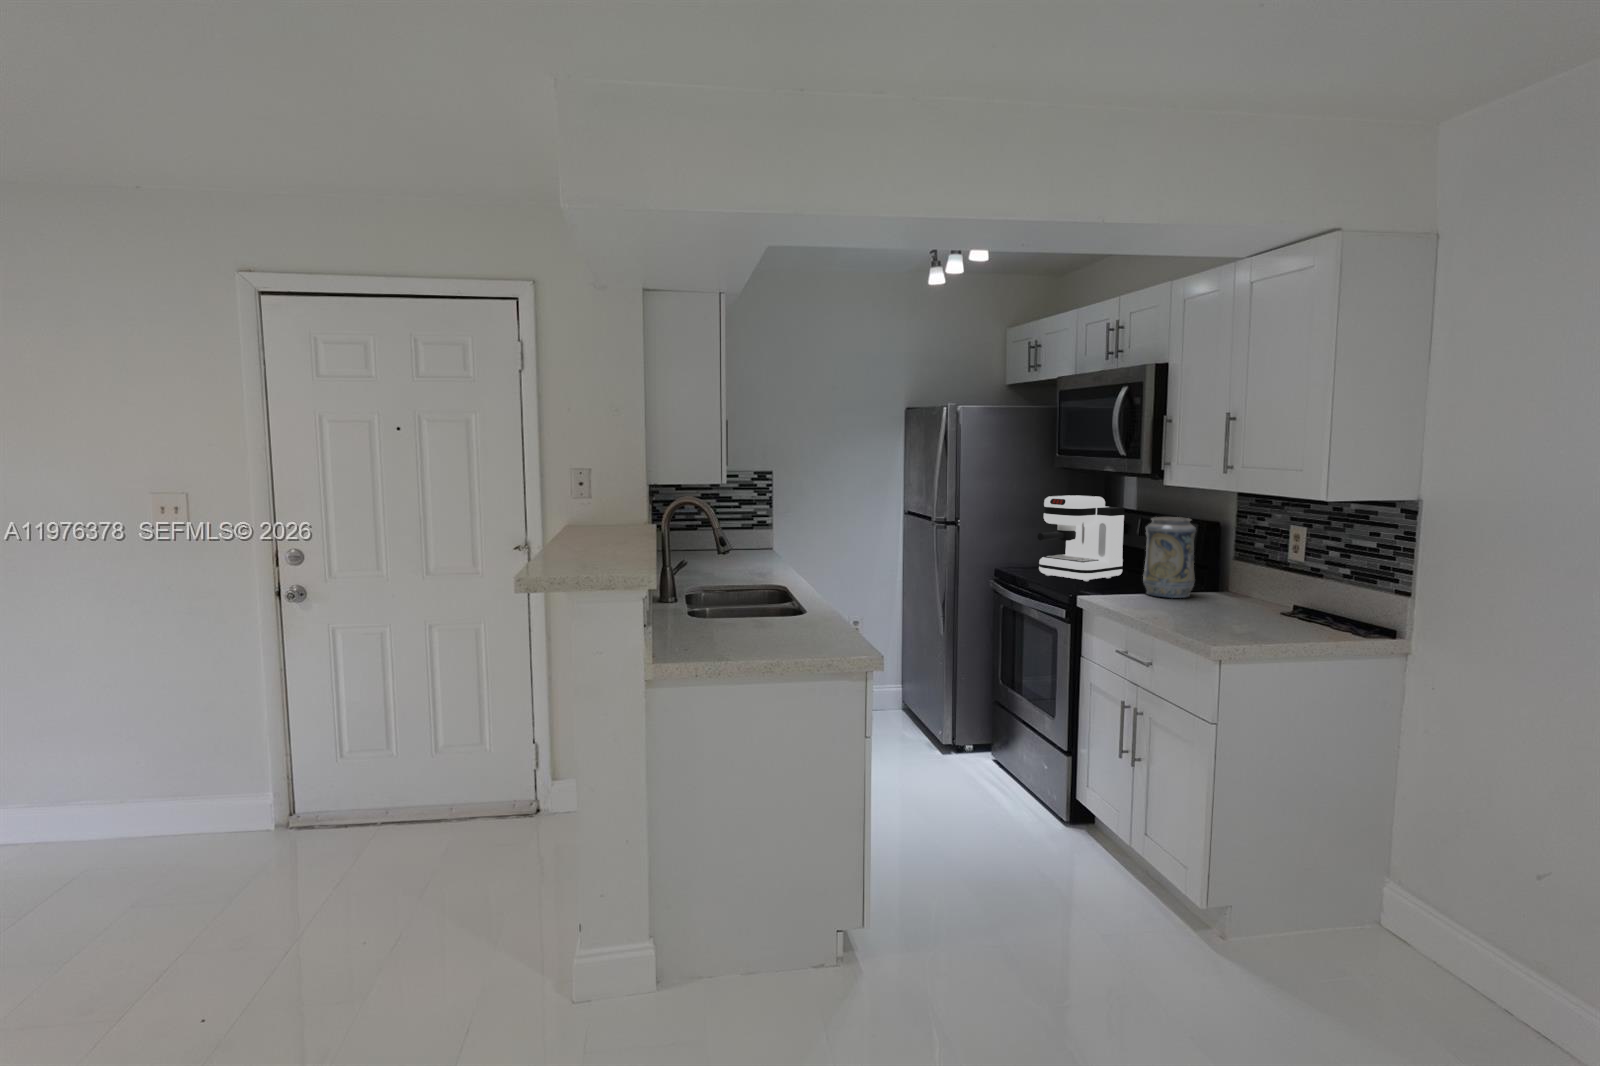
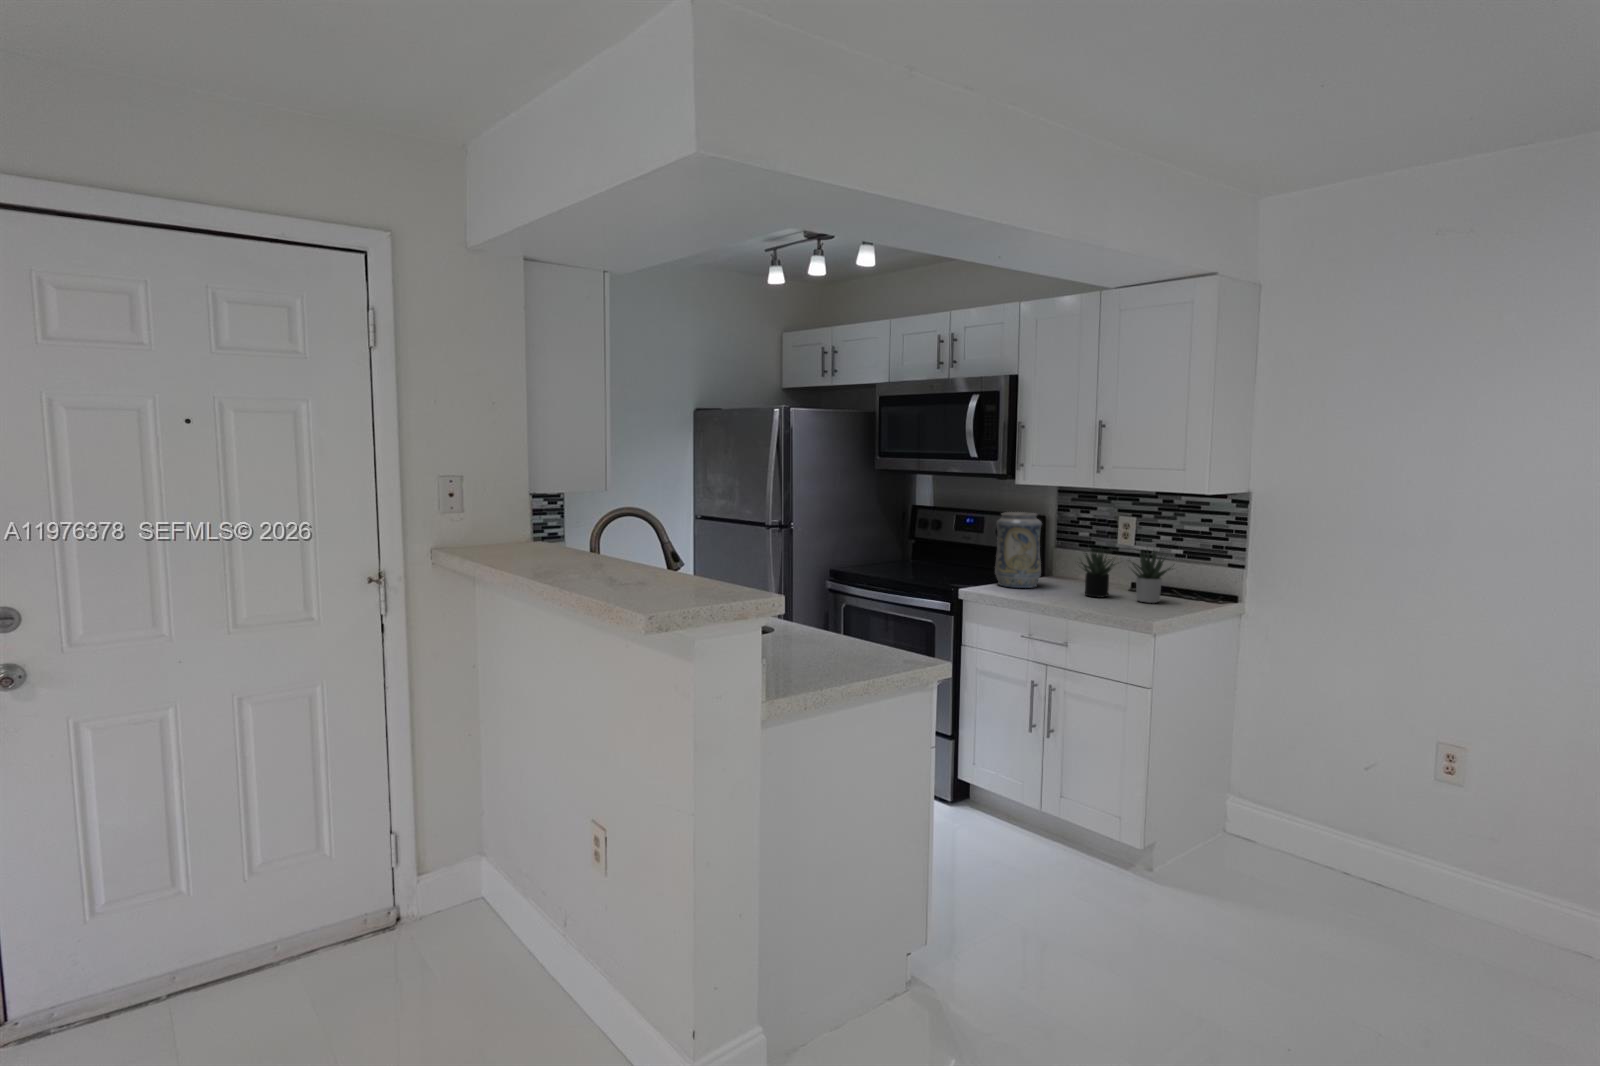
coffee maker: present [1038,495,1124,581] -> none [879,495,952,578]
succulent plant: none [1212,558,1319,623] -> present [1081,551,1171,603]

